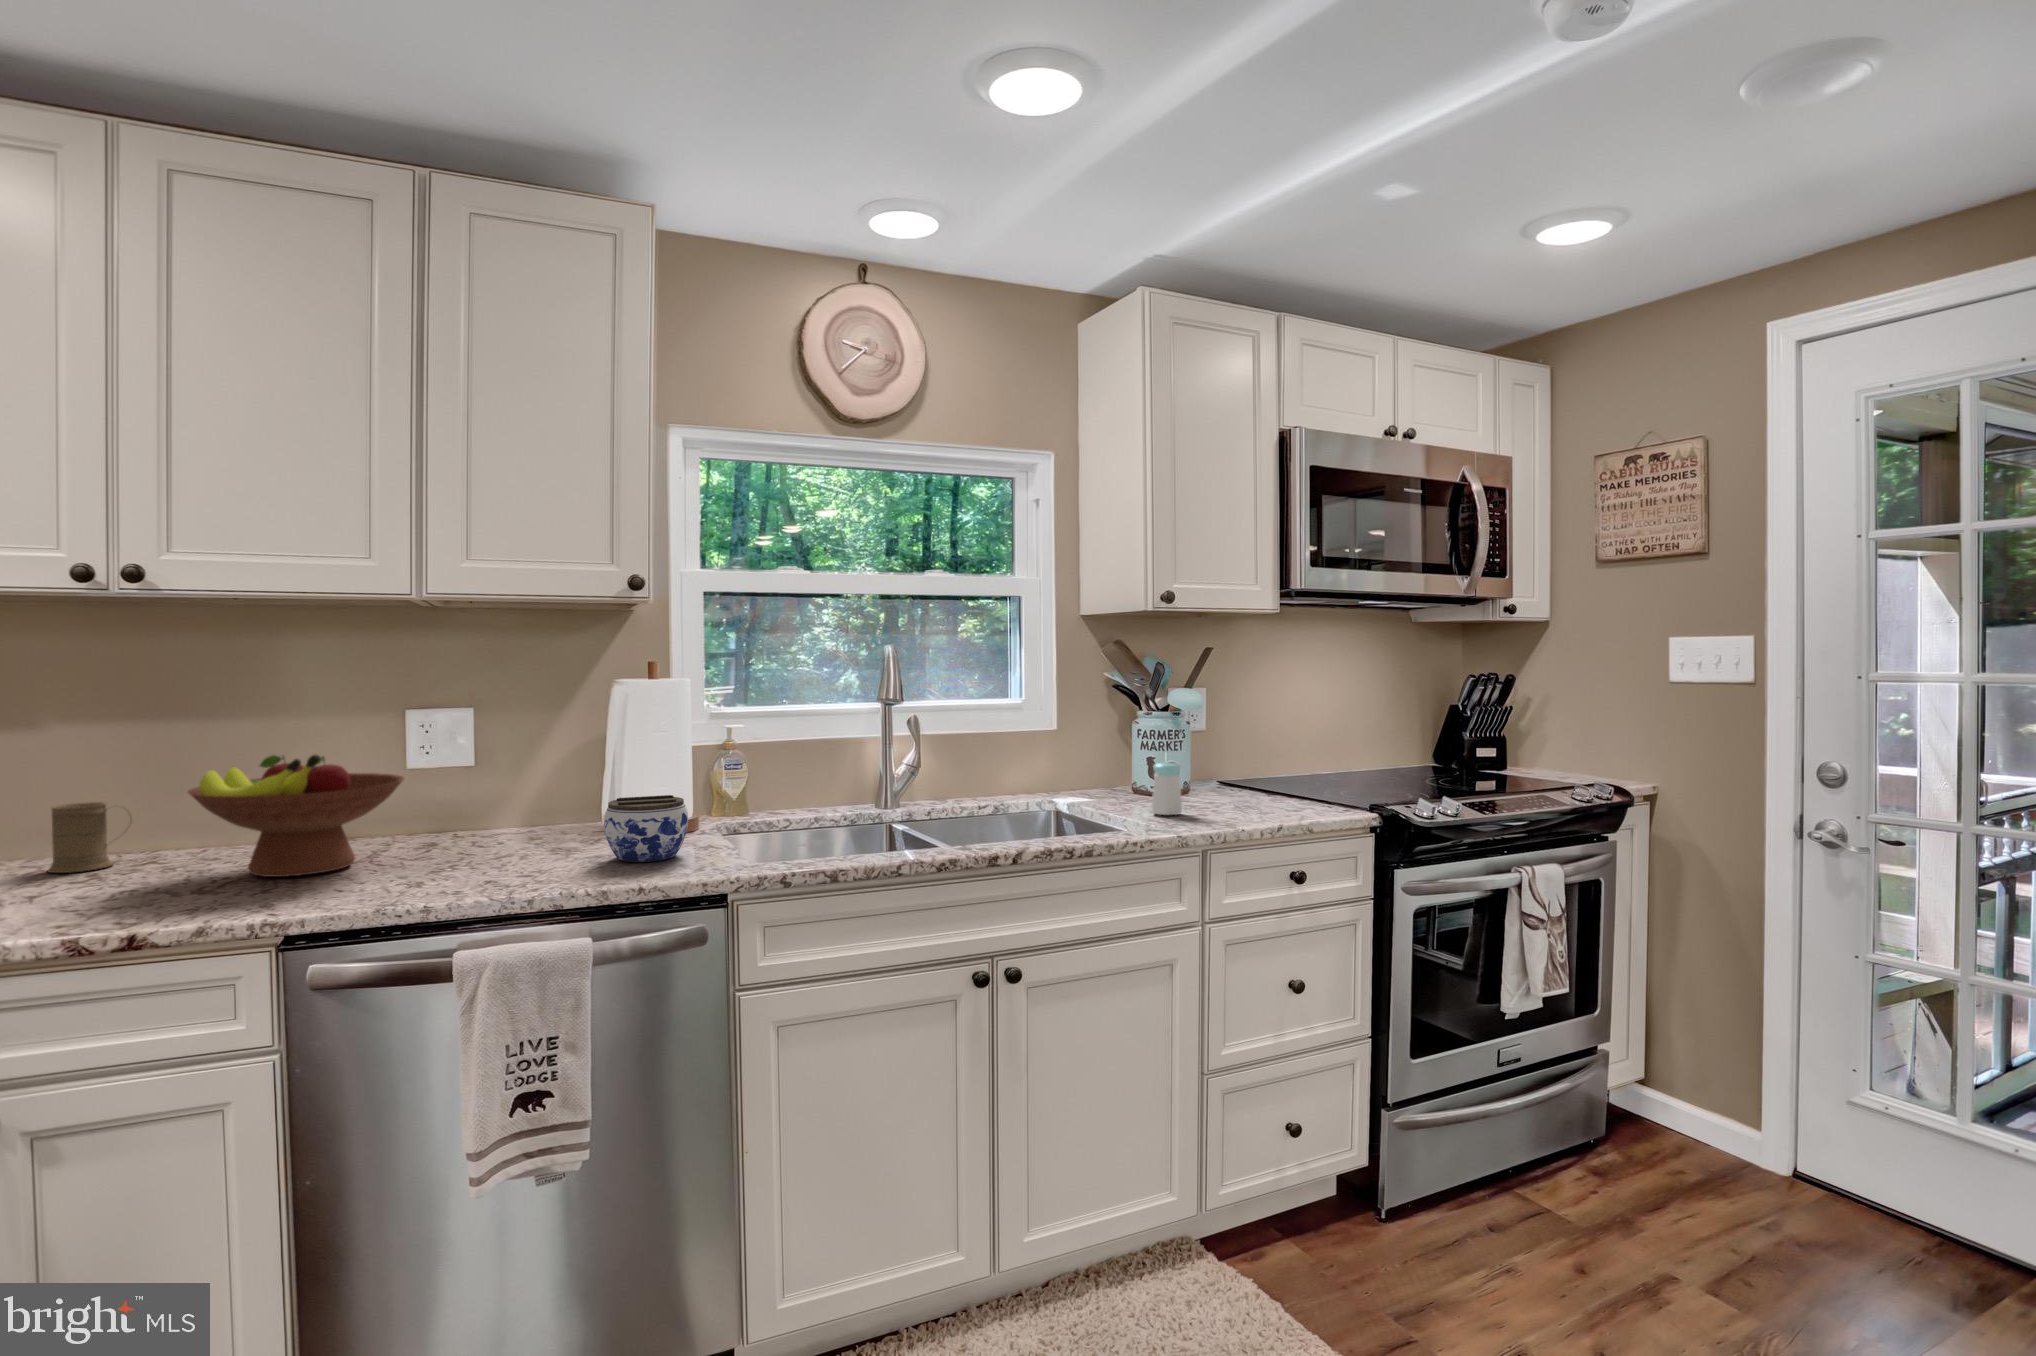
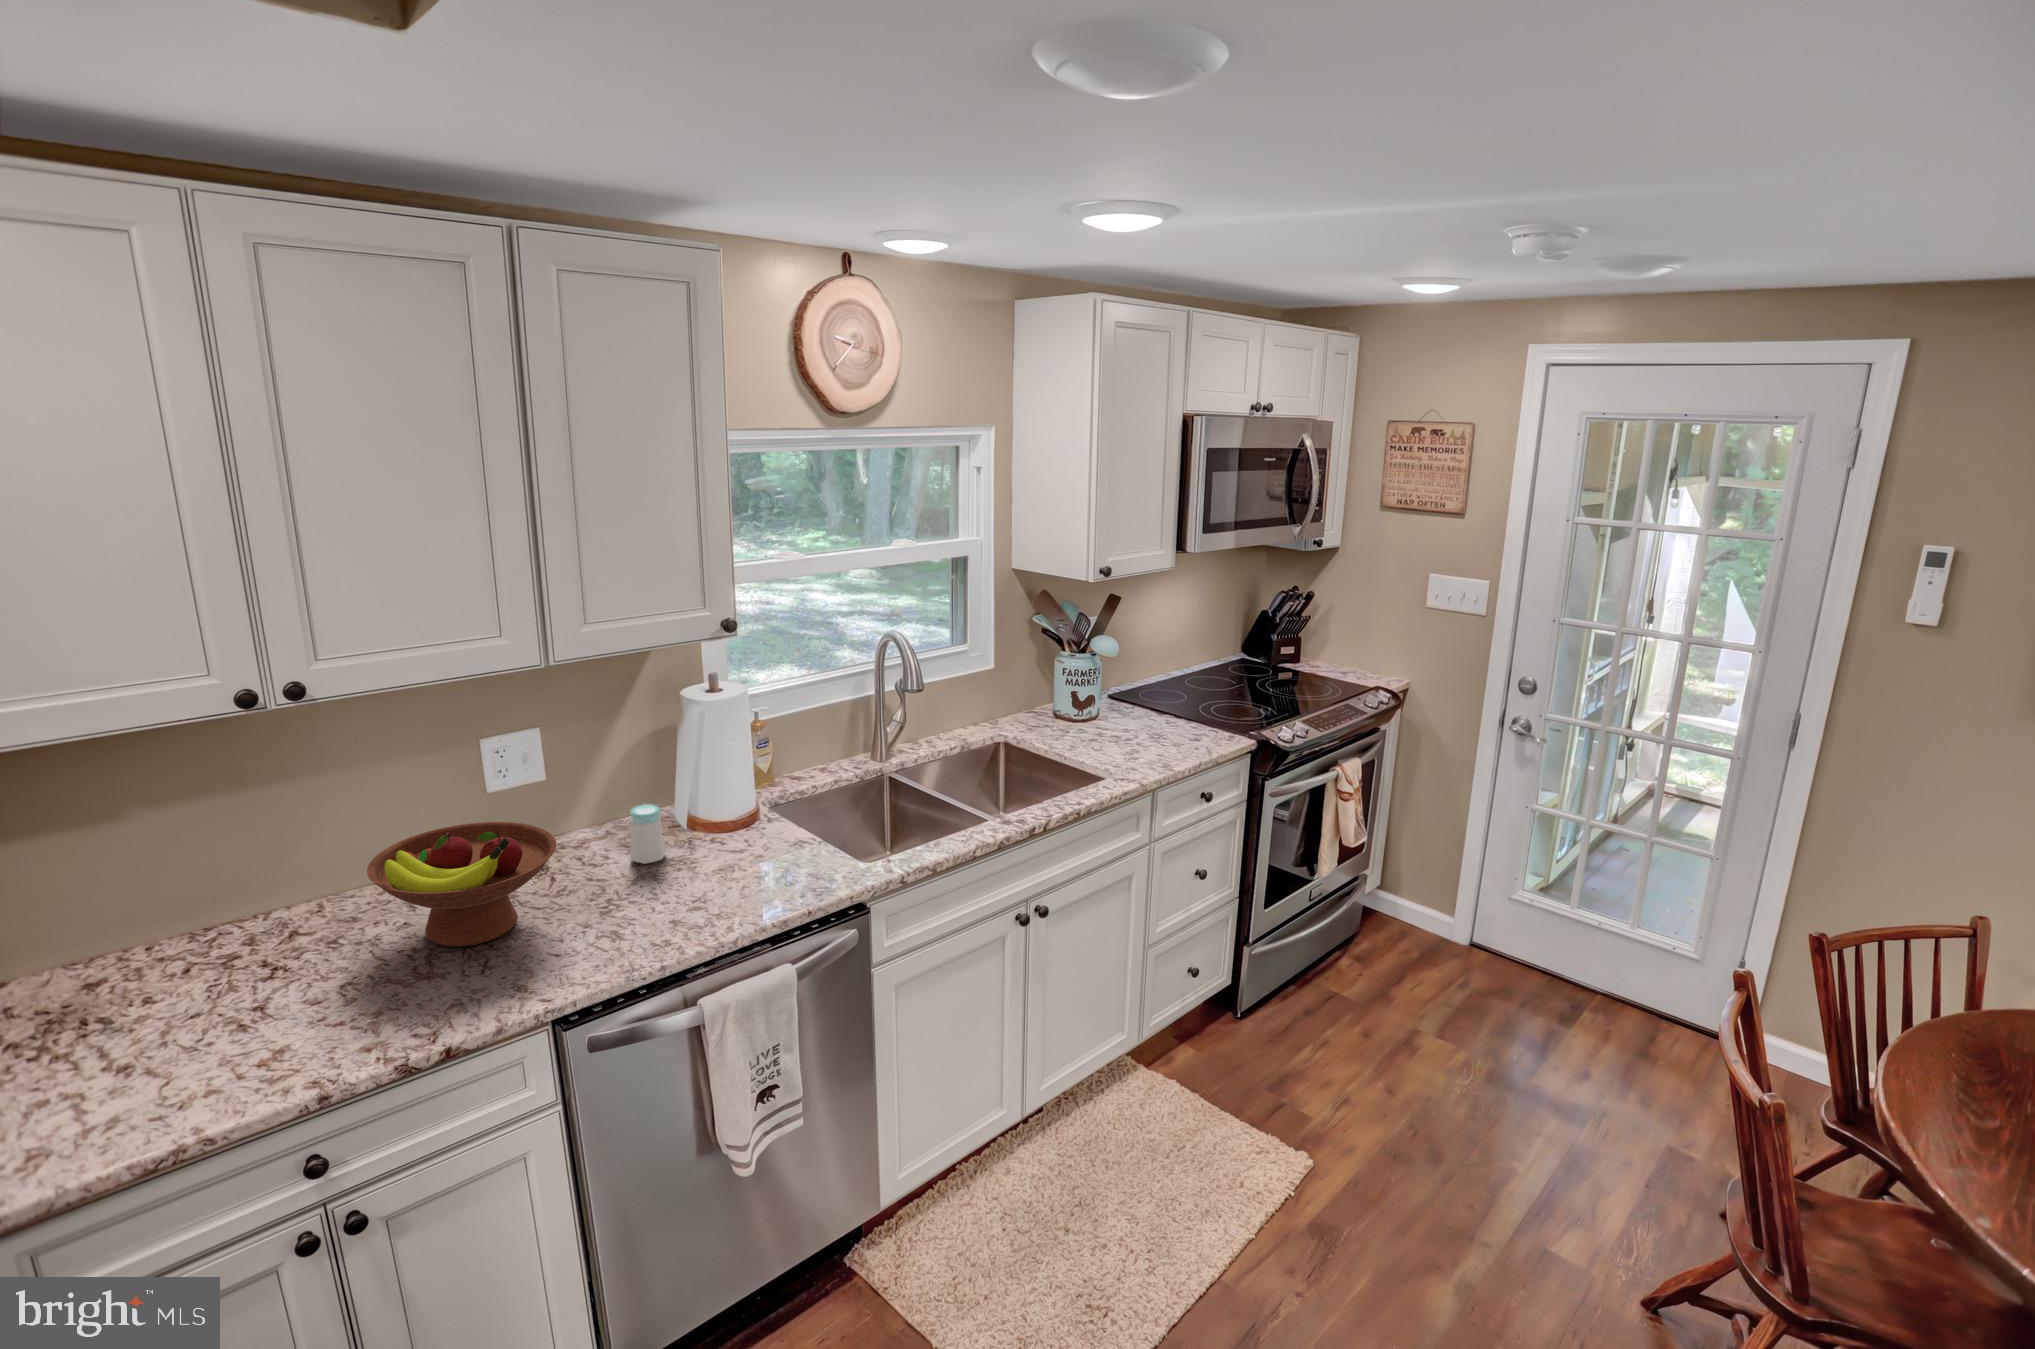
salt shaker: present [1151,762,1182,815] -> present [630,804,666,864]
jar: present [604,795,688,862] -> none [734,813,805,879]
mug: present [48,802,132,873] -> none [186,890,265,969]

